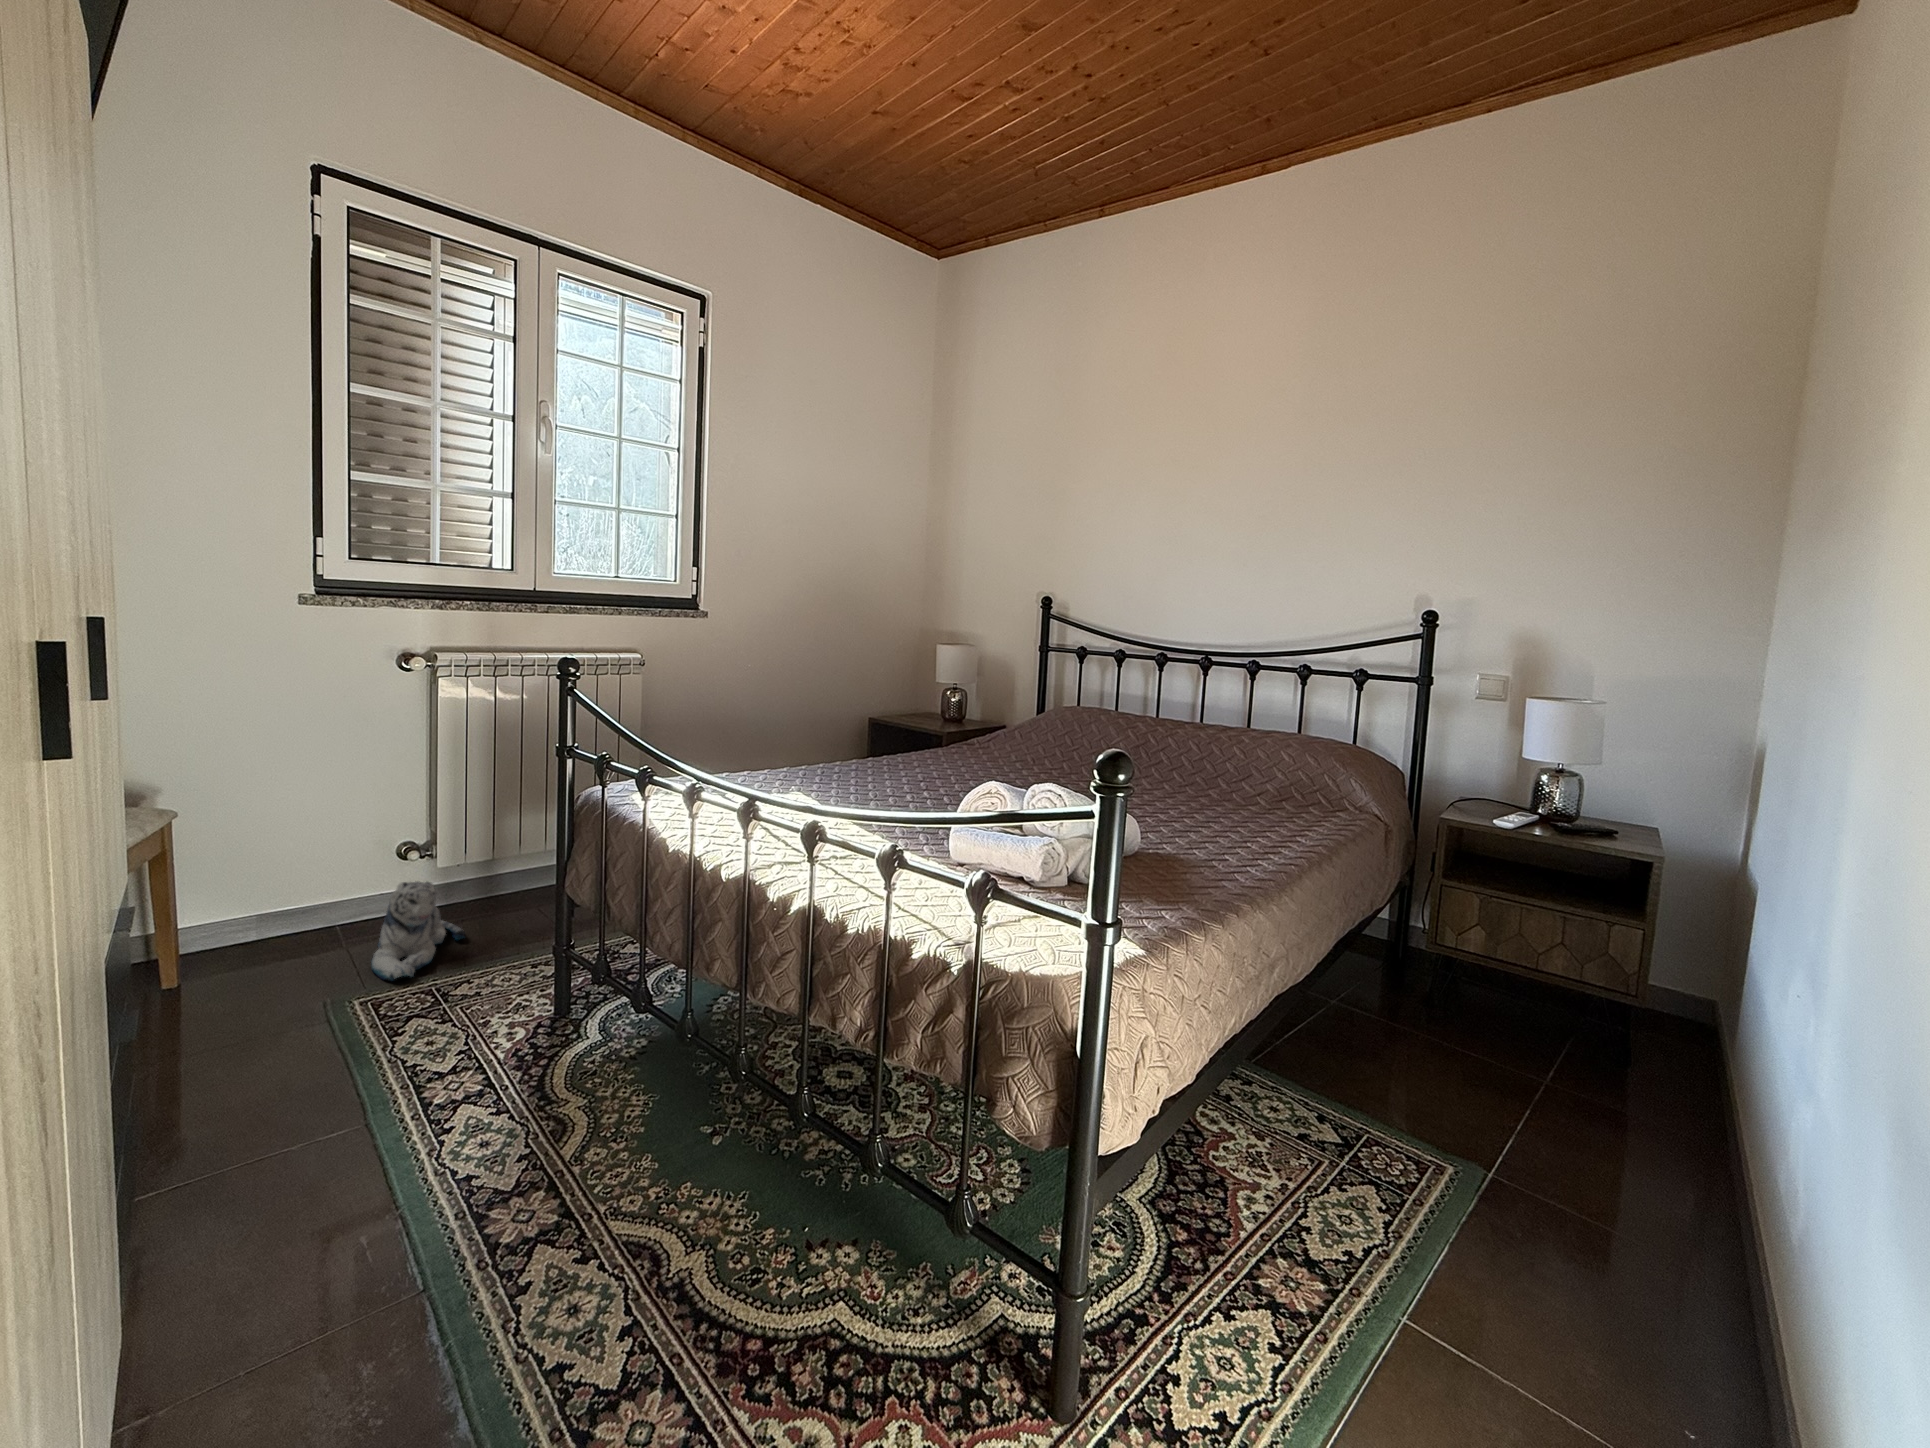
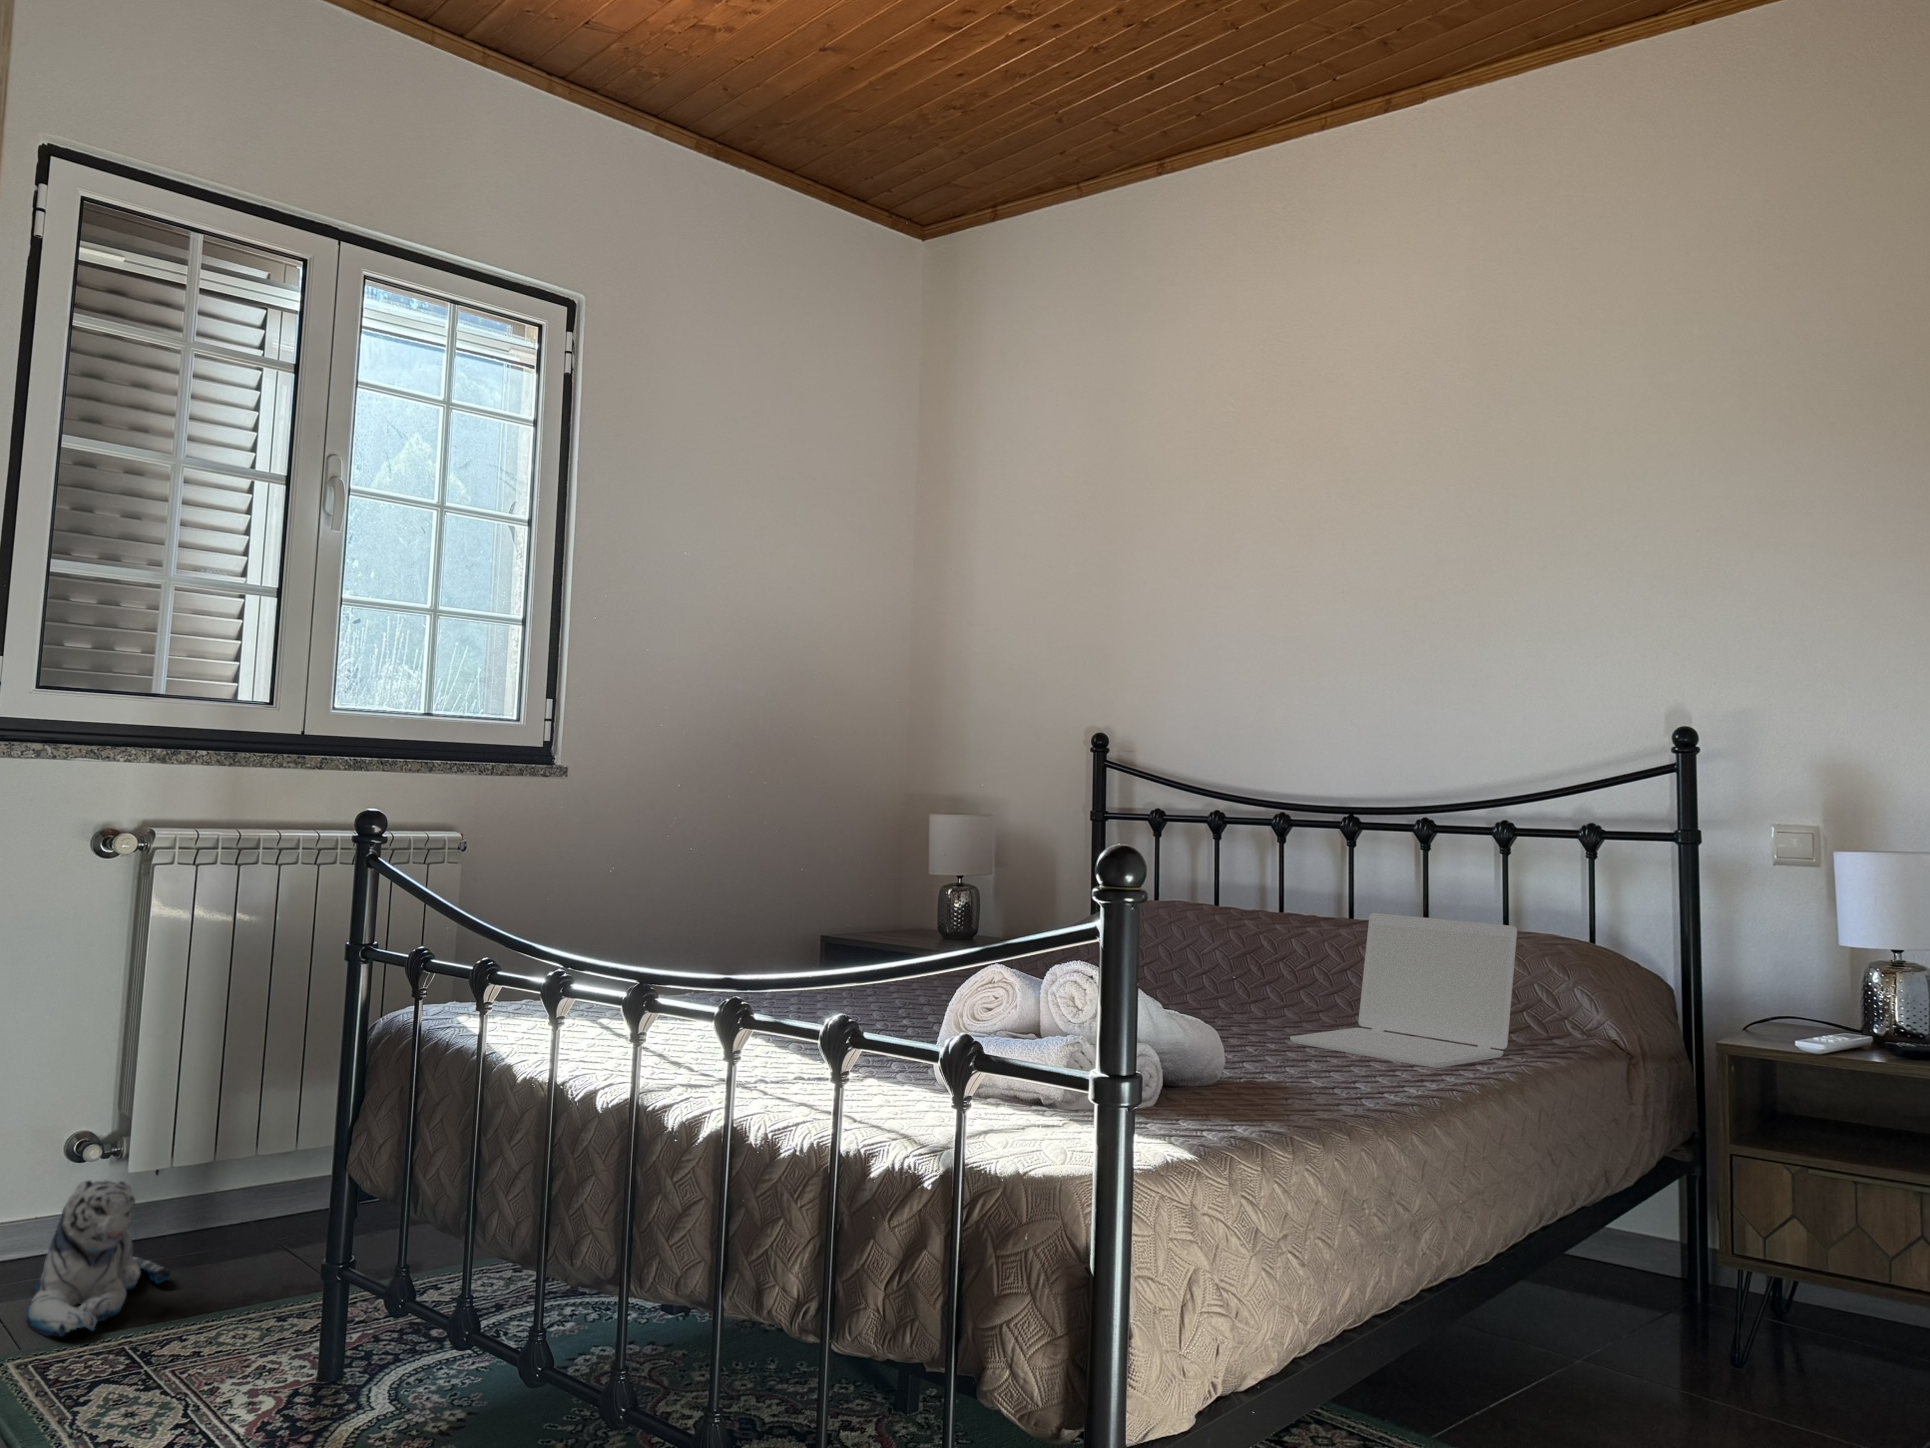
laptop: none [1173,731,1325,840] -> present [1290,913,1517,1068]

